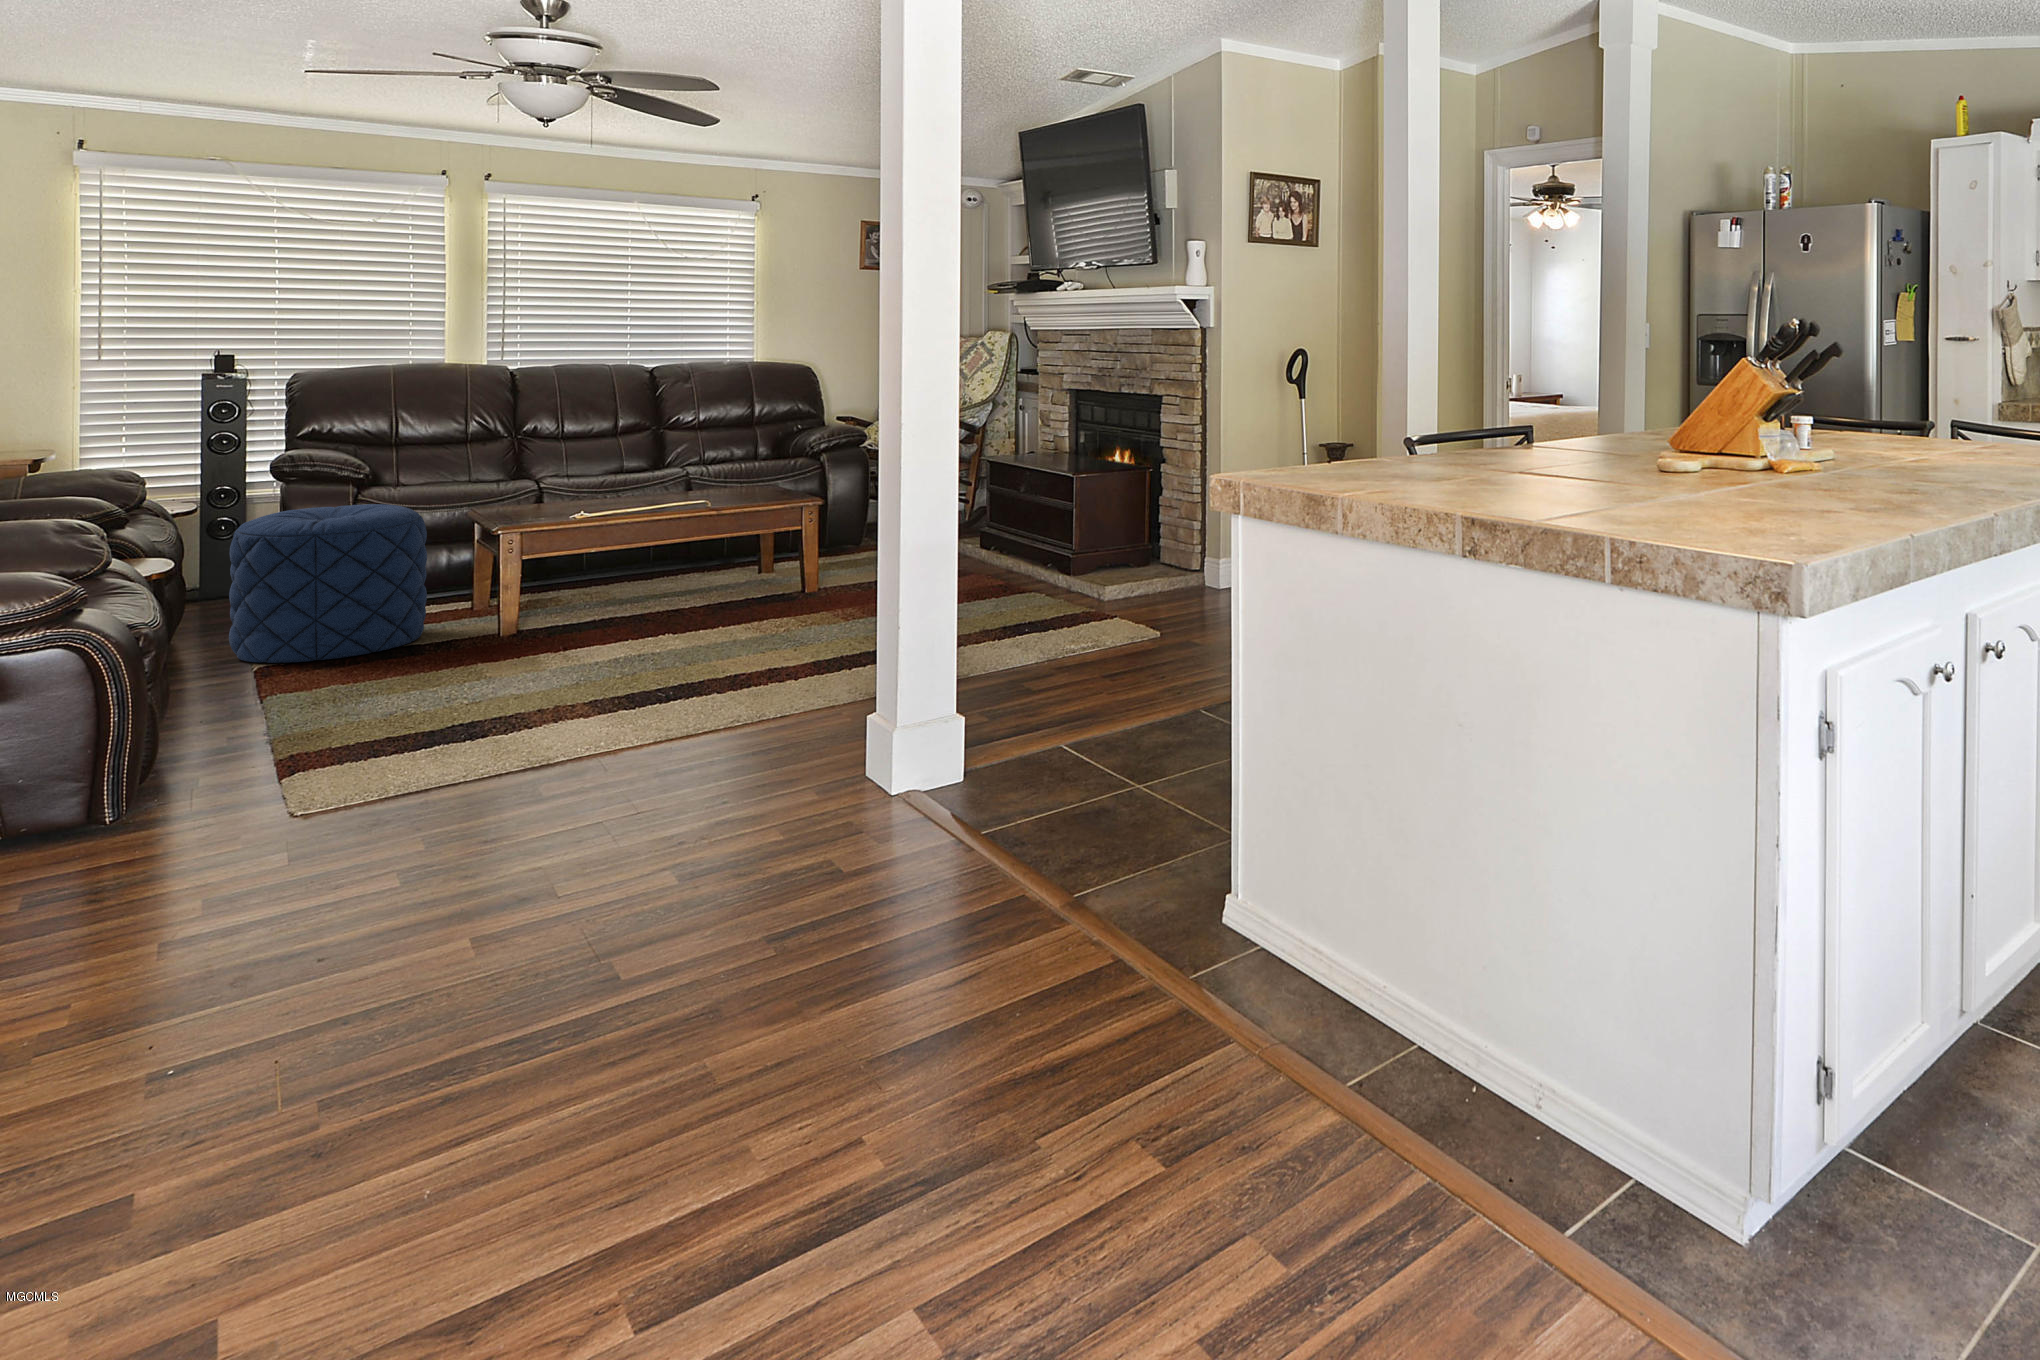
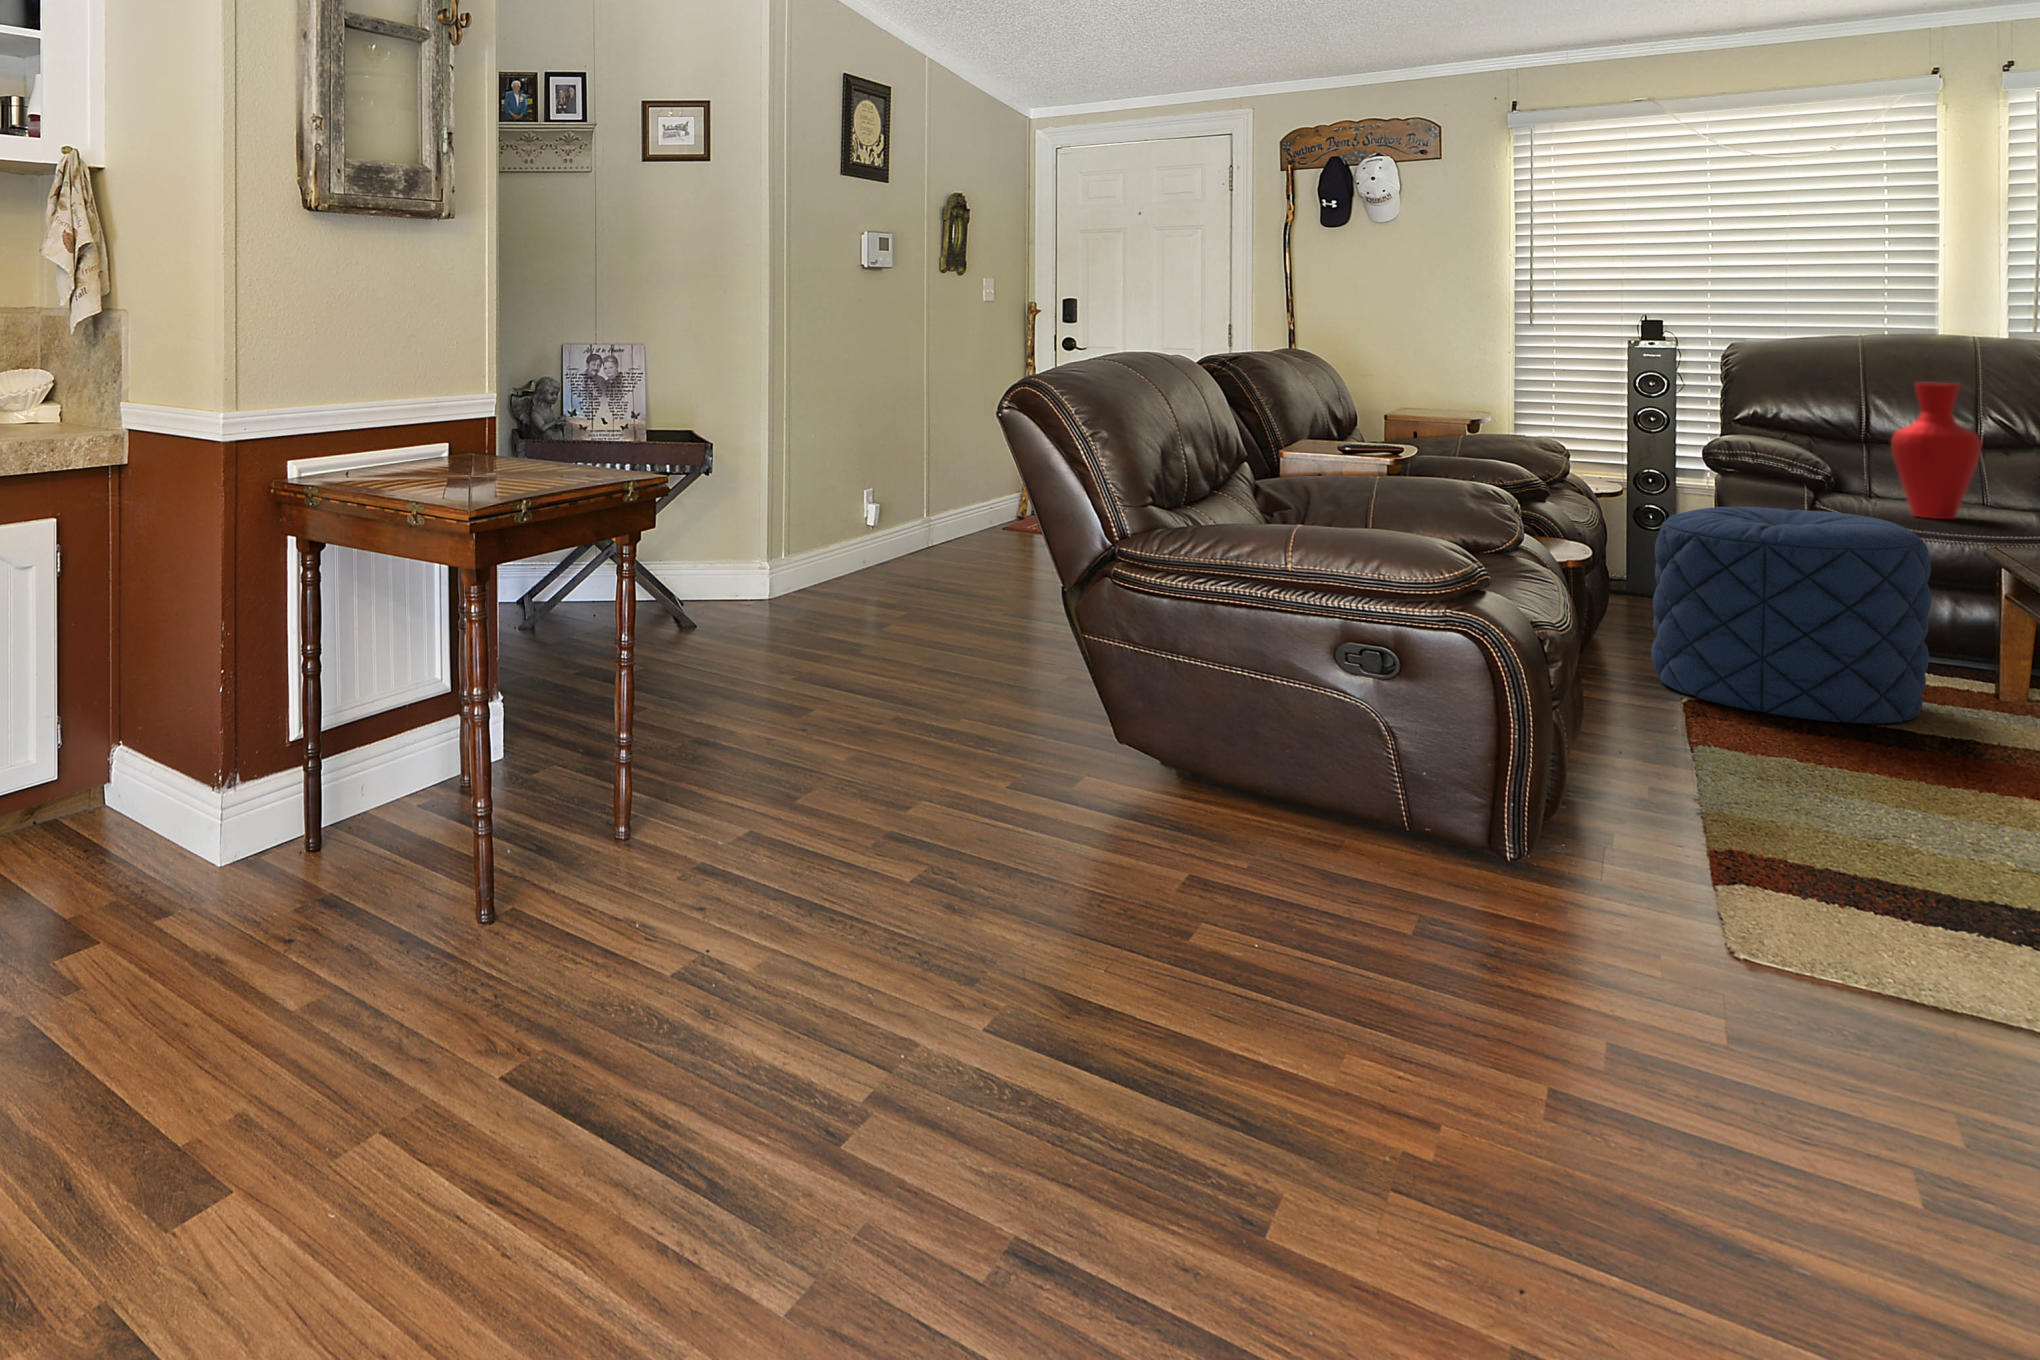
vase: none [407,403,462,499] -> present [1891,383,1981,519]

